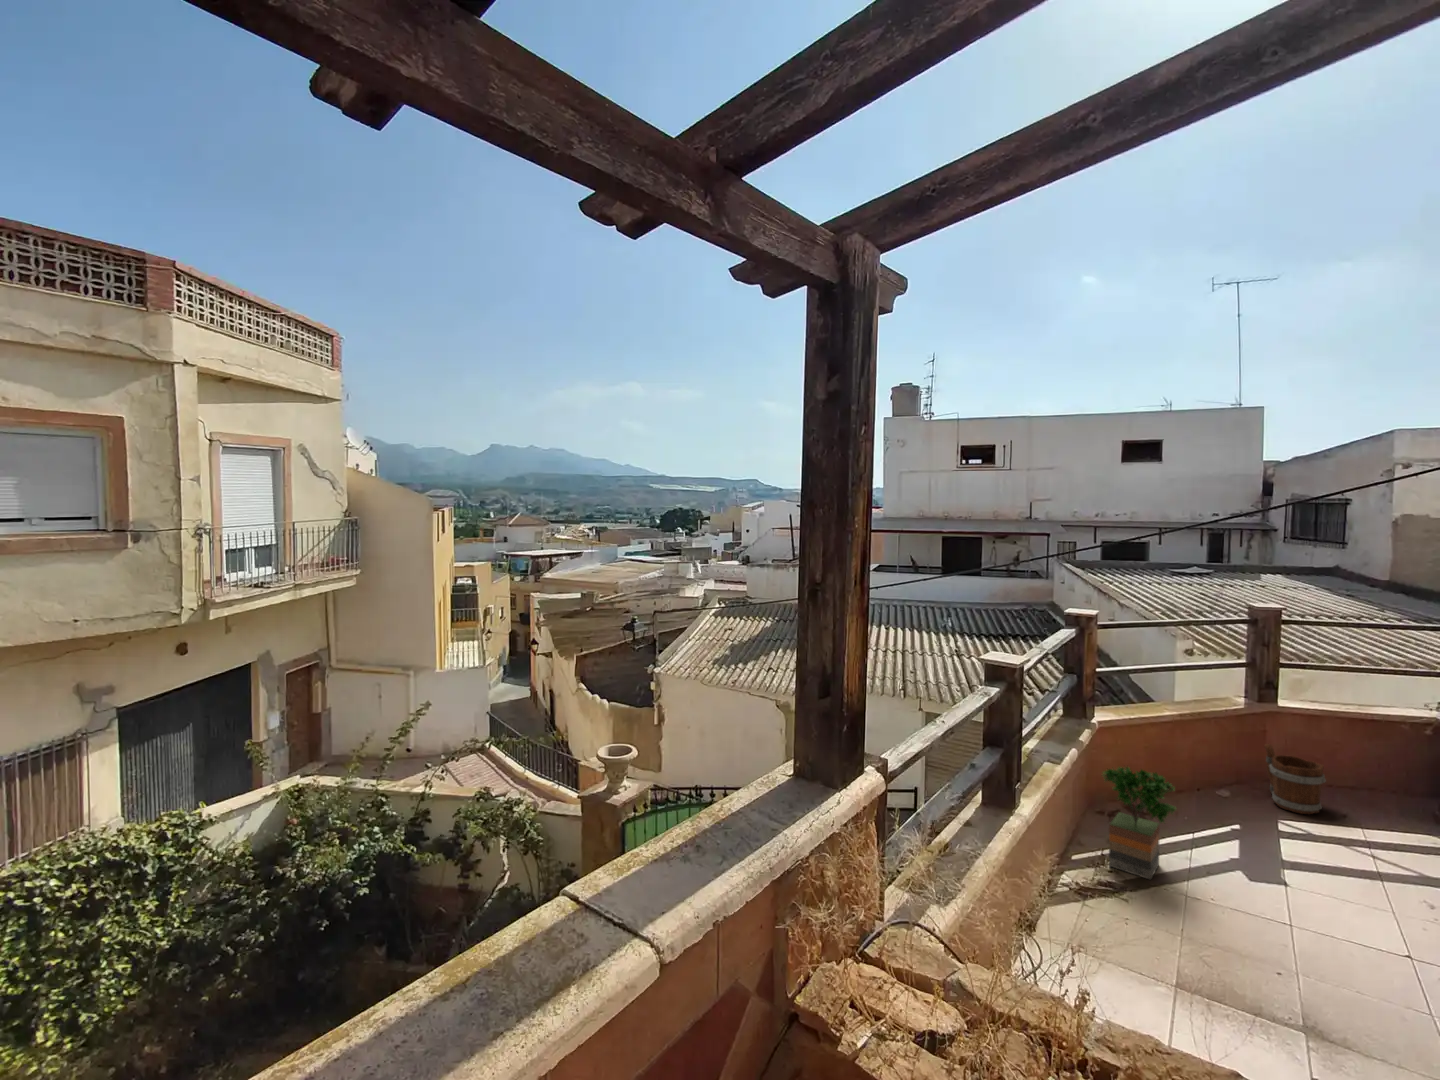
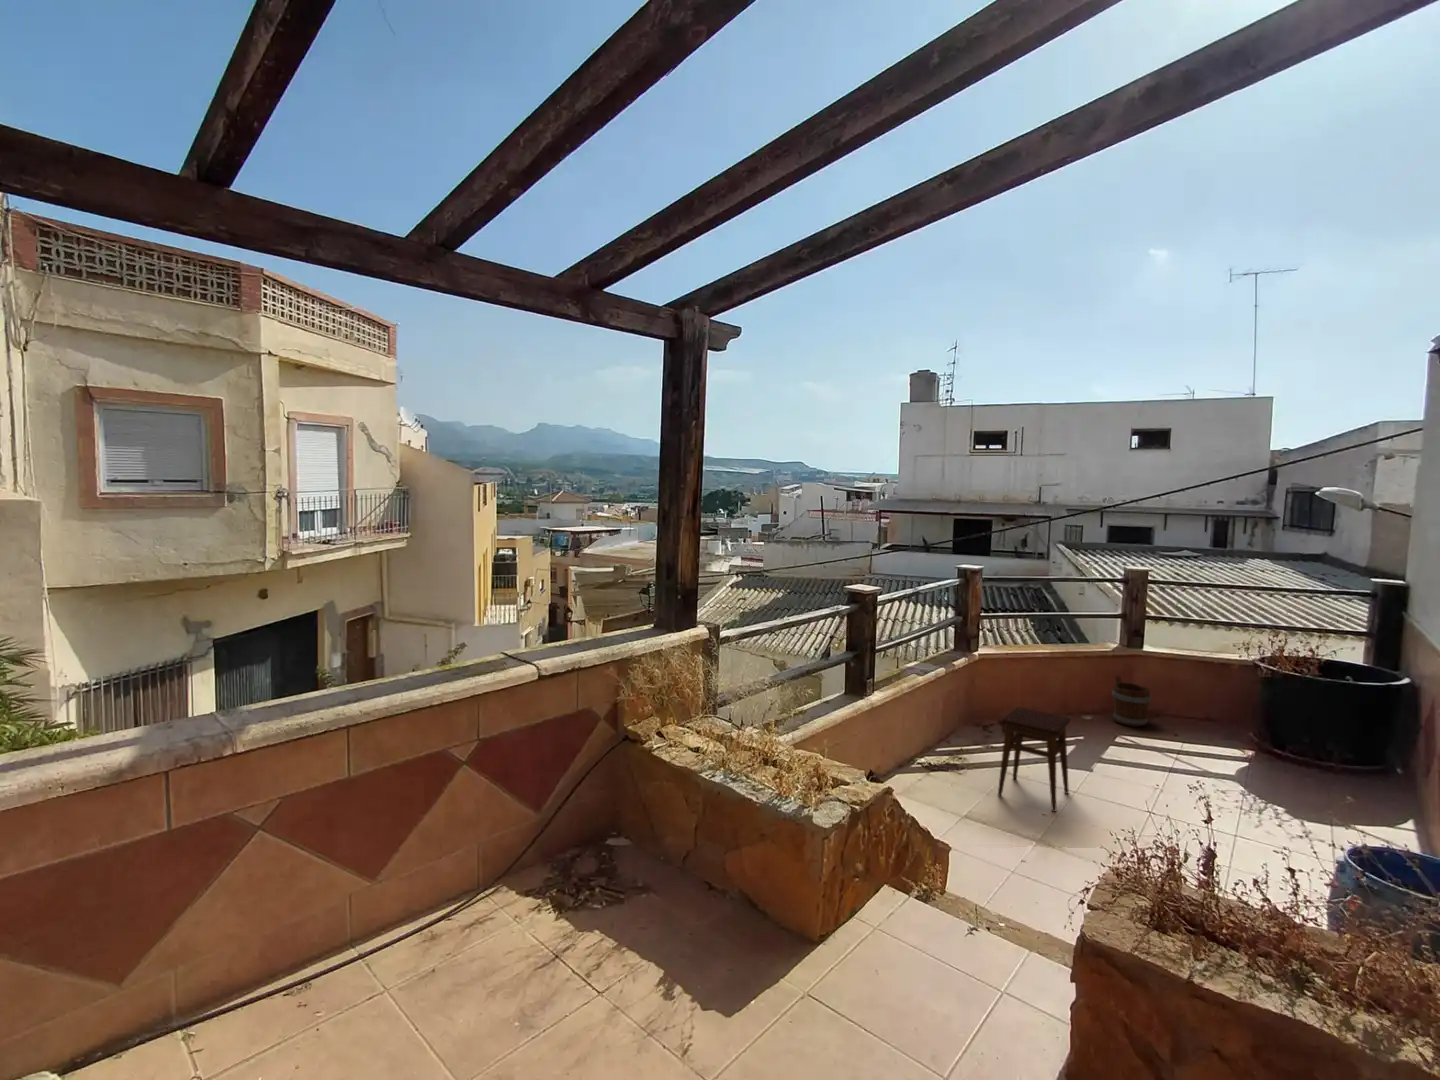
potted tree: present [1103,767,1176,879] -> none [955,676,1007,758]
stool: none [1217,821,1320,988] -> present [998,708,1070,811]

